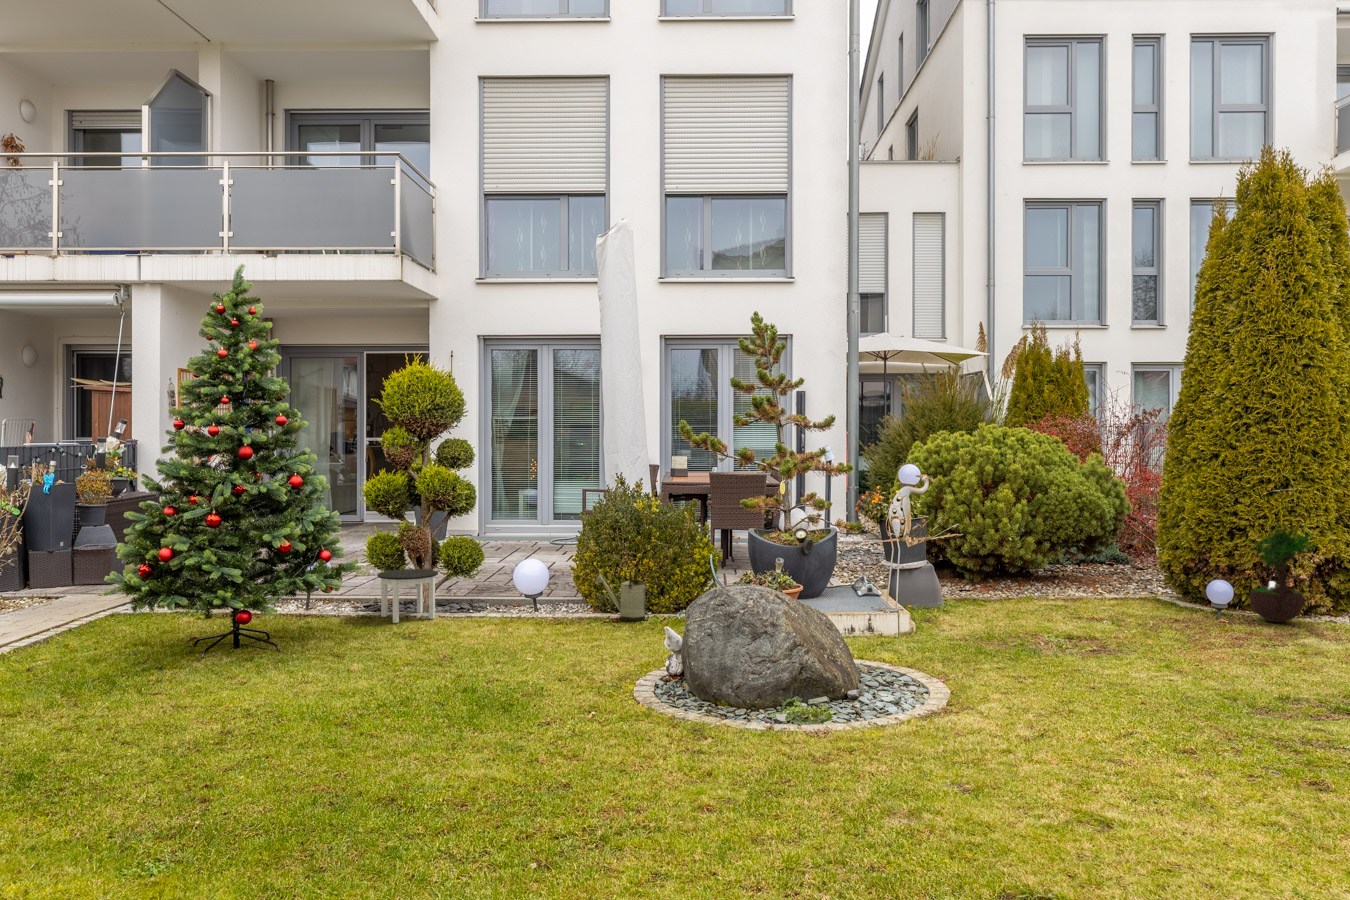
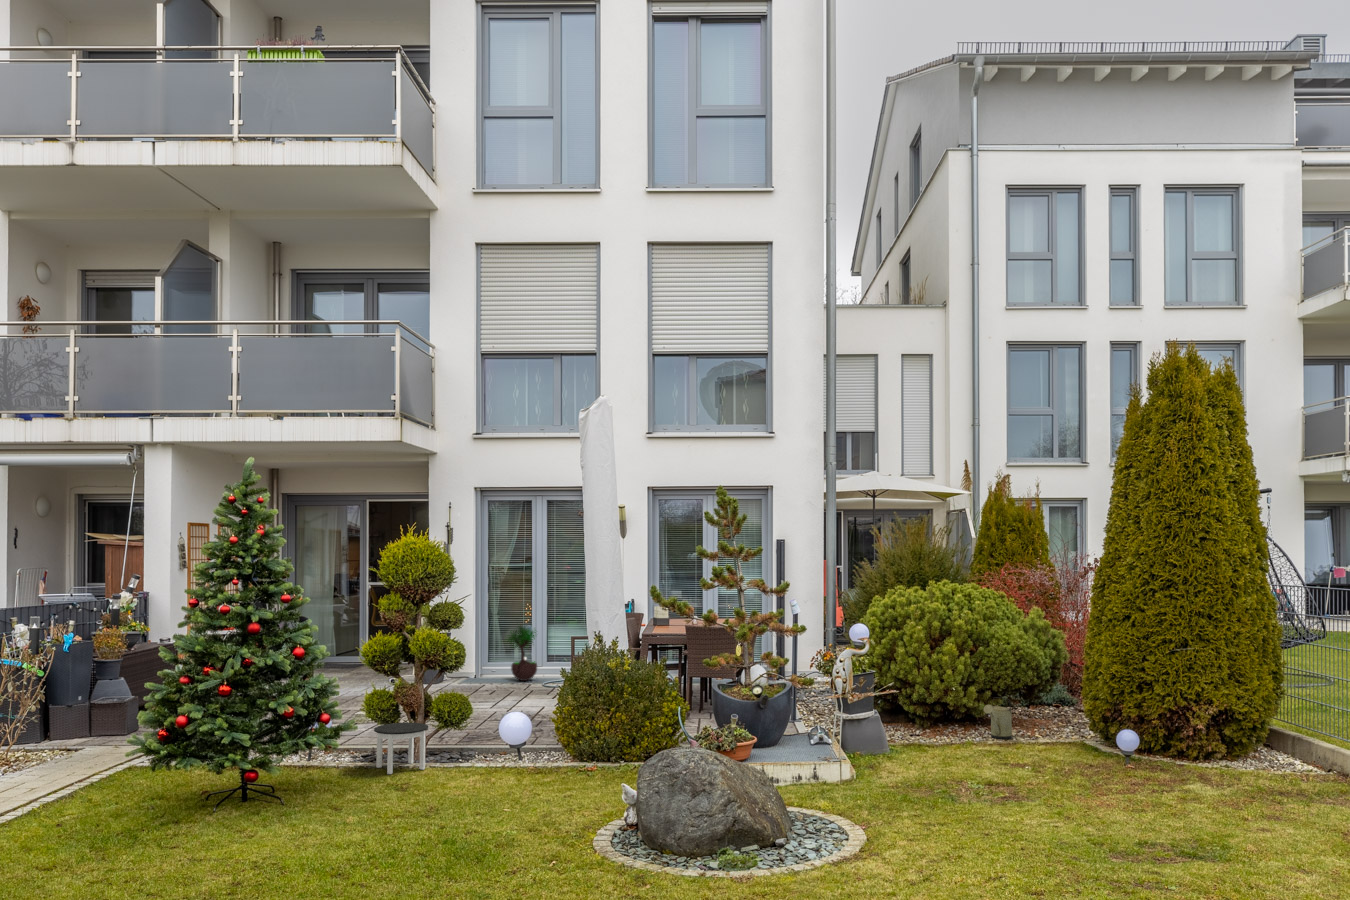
potted tree: present [1246,526,1315,622] -> present [506,624,537,681]
watering can: present [594,569,650,621] -> present [984,700,1012,739]

